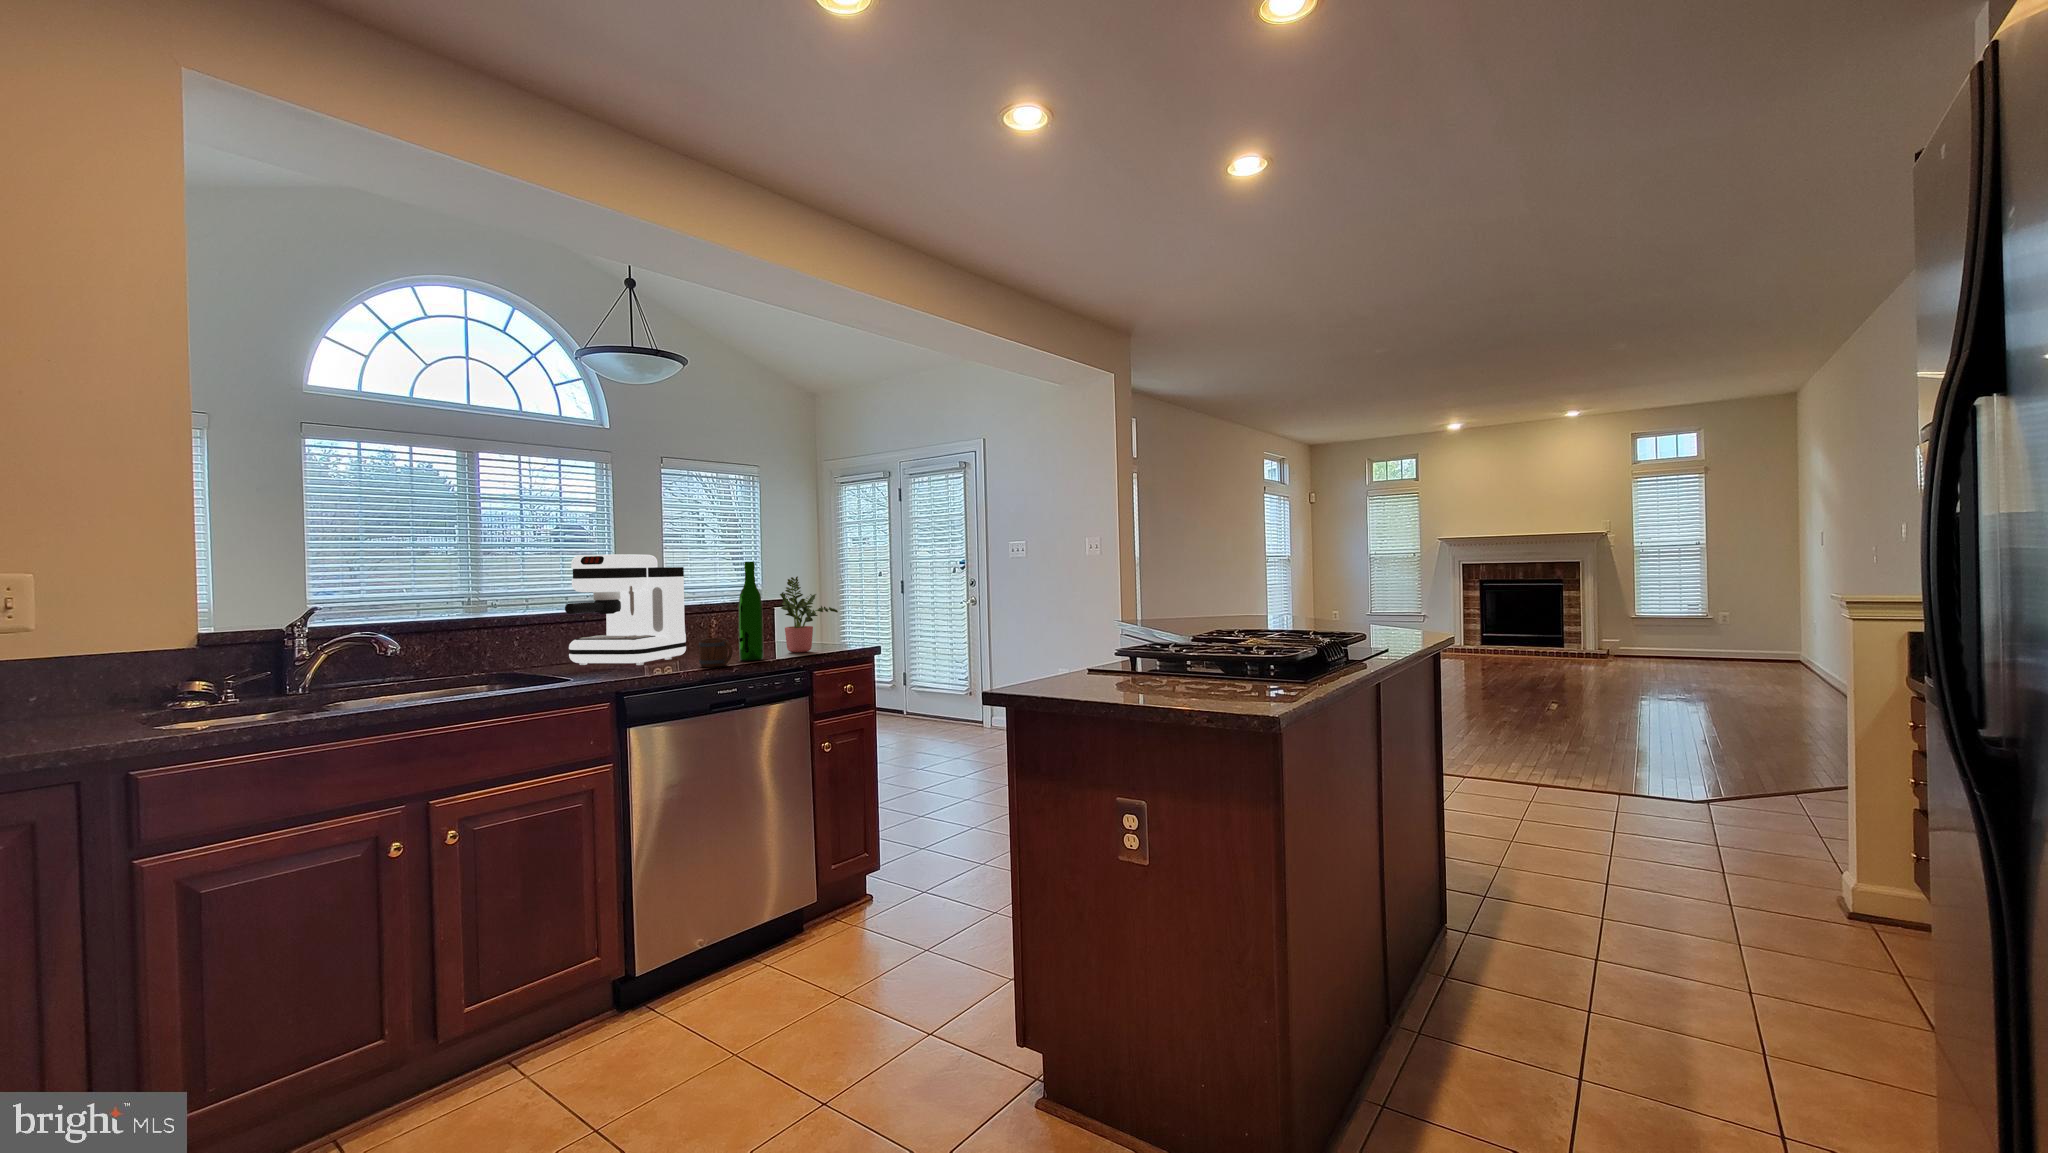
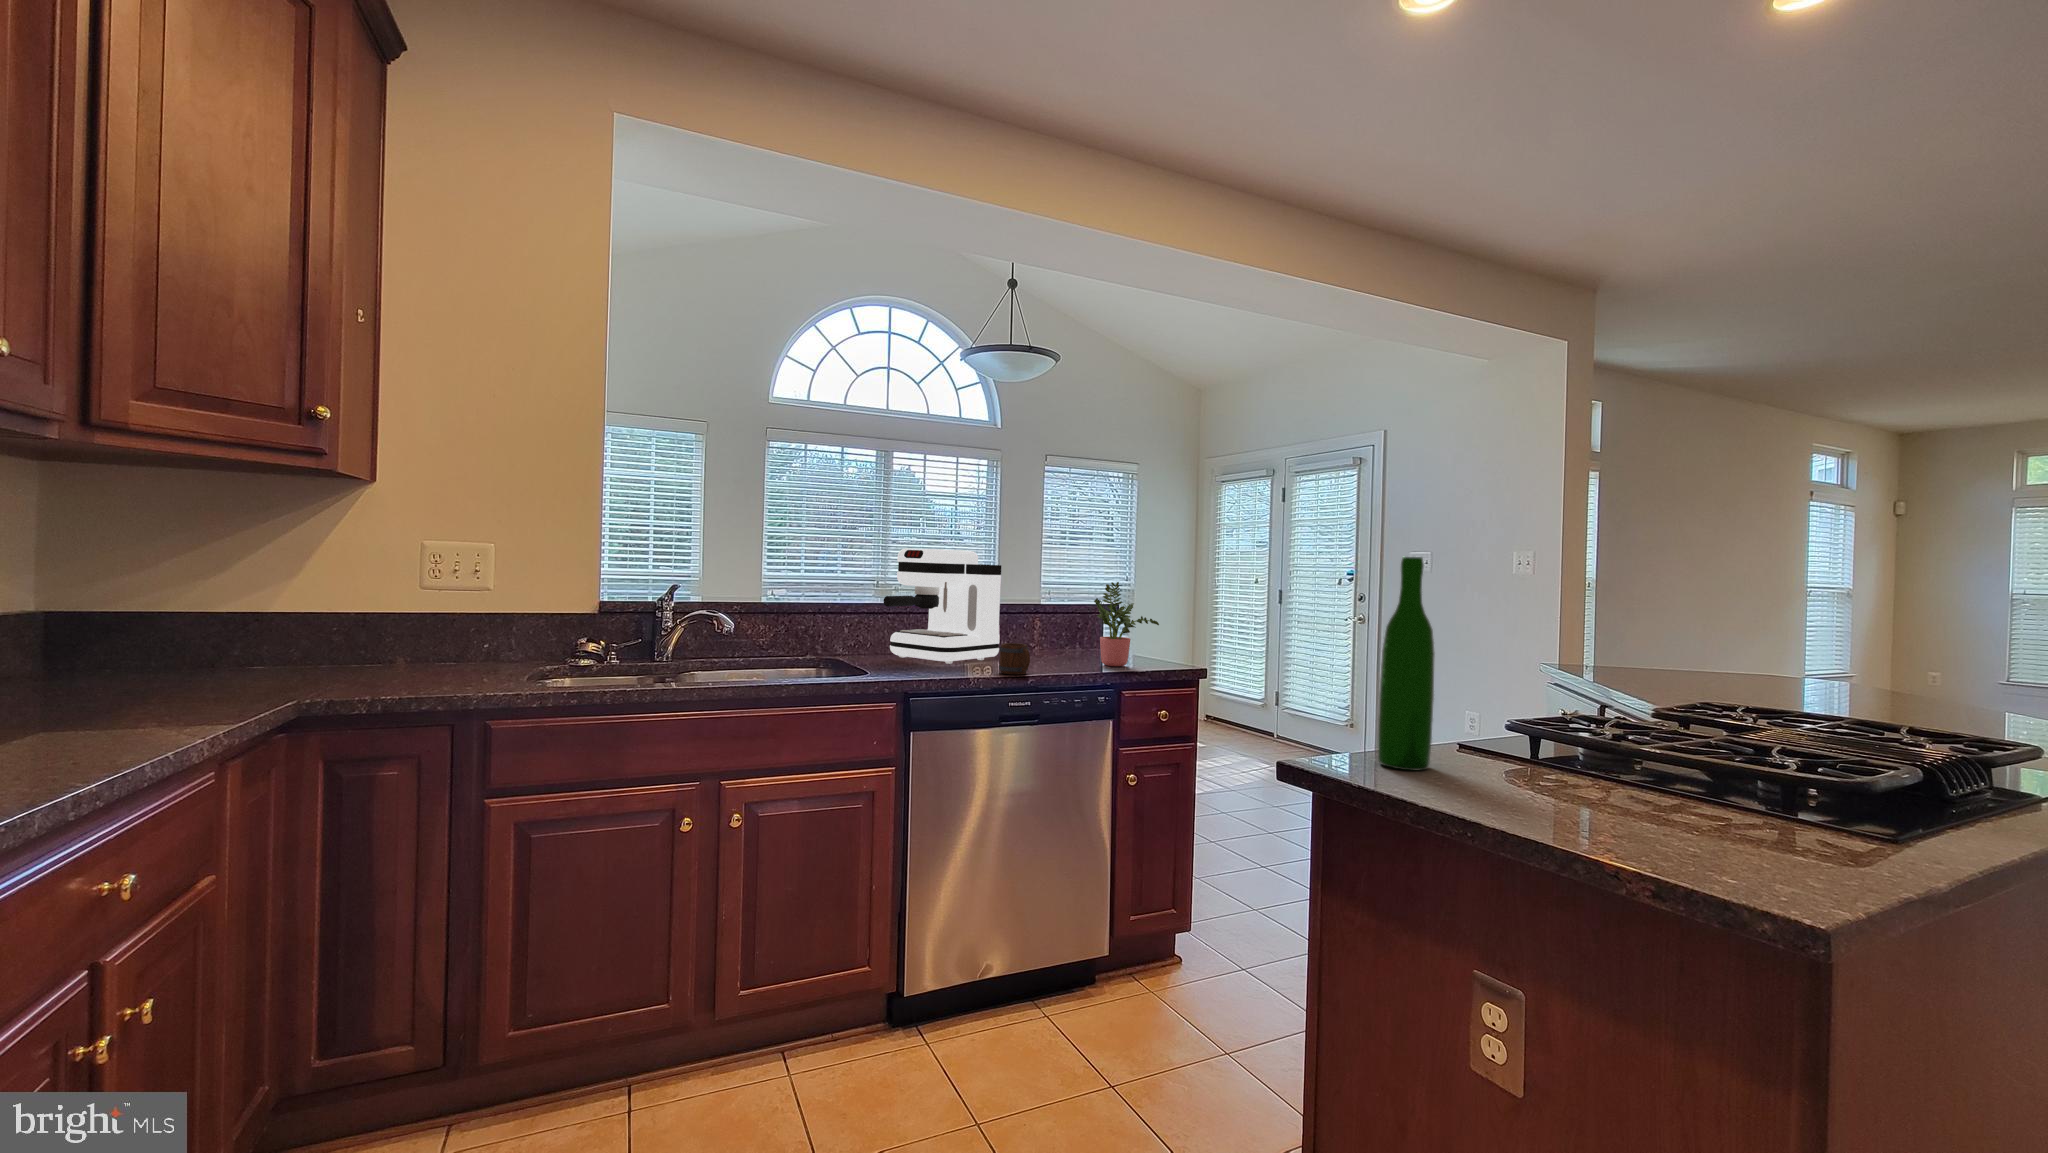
wine bottle: present [739,562,763,661] -> present [1377,557,1435,770]

